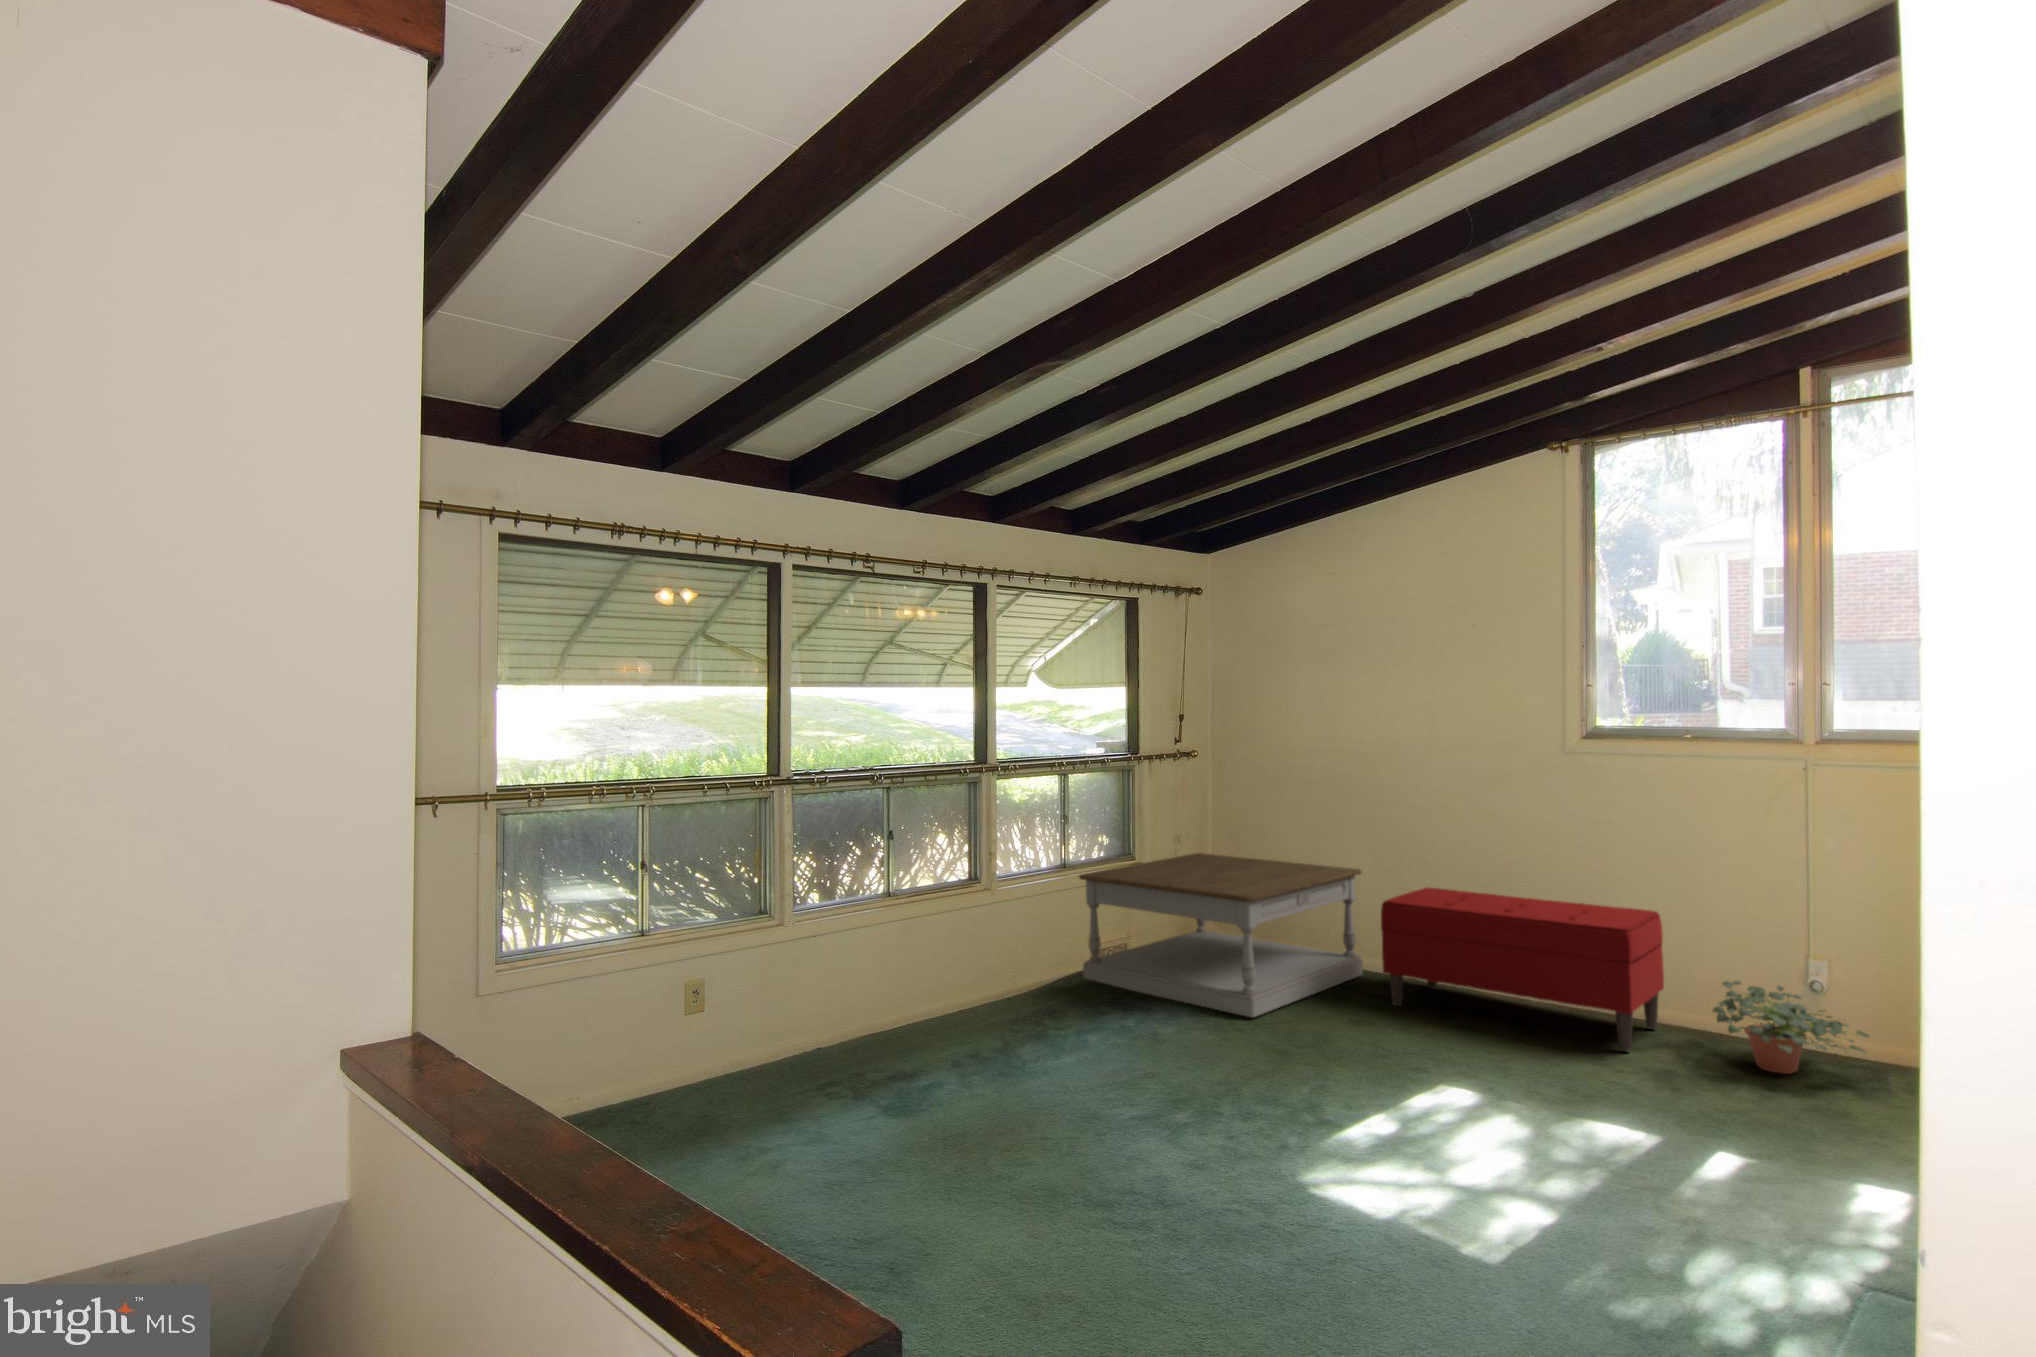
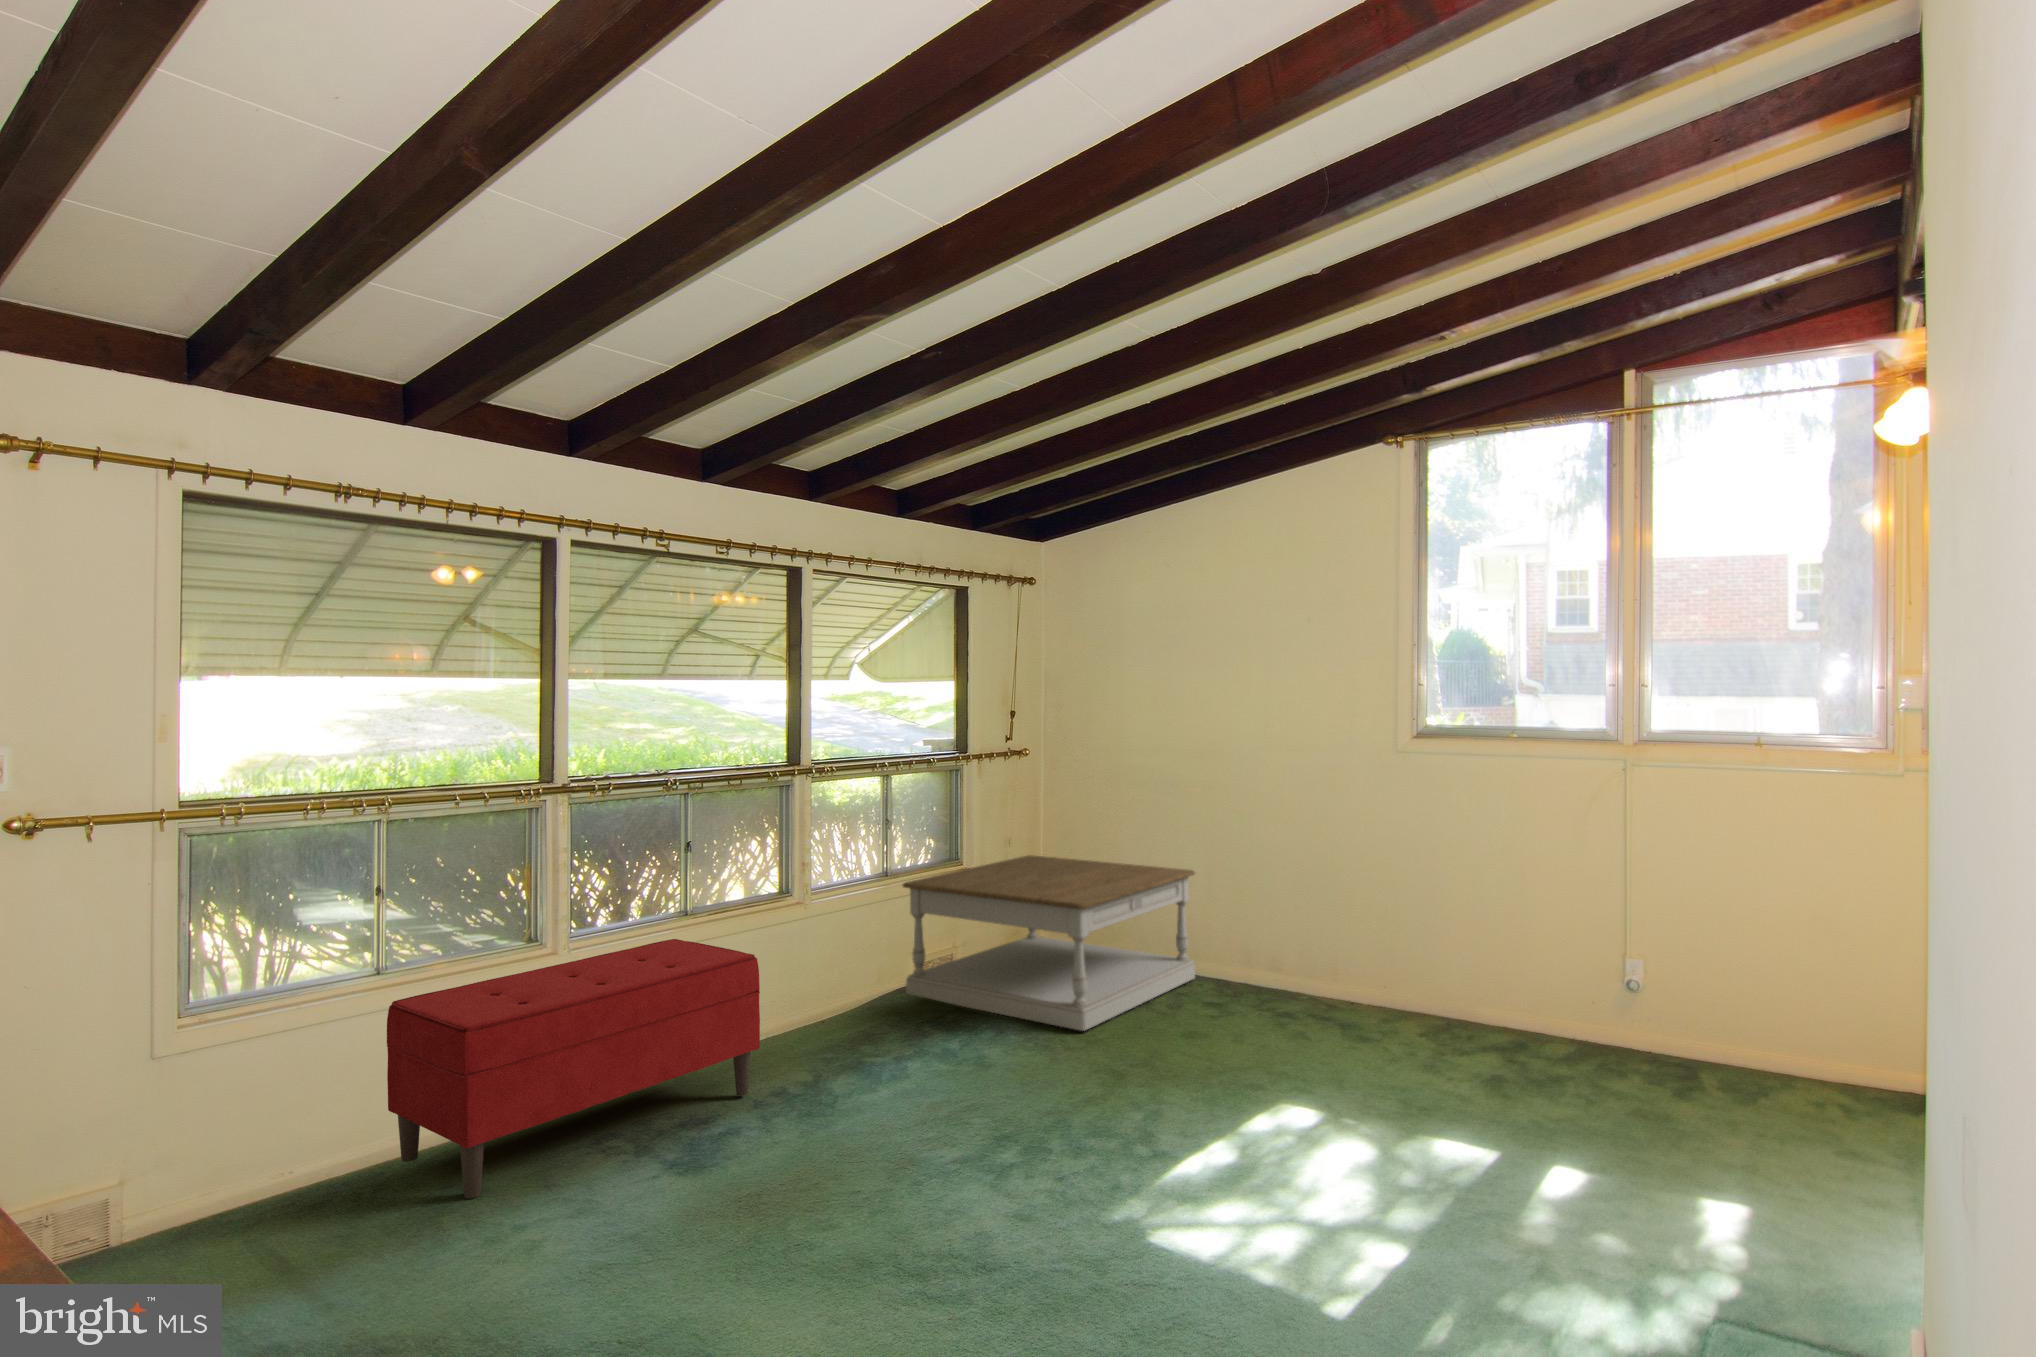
bench: present [1381,887,1664,1051] -> present [387,939,760,1199]
potted plant: present [1713,981,1869,1074] -> none [1527,975,1670,1066]

